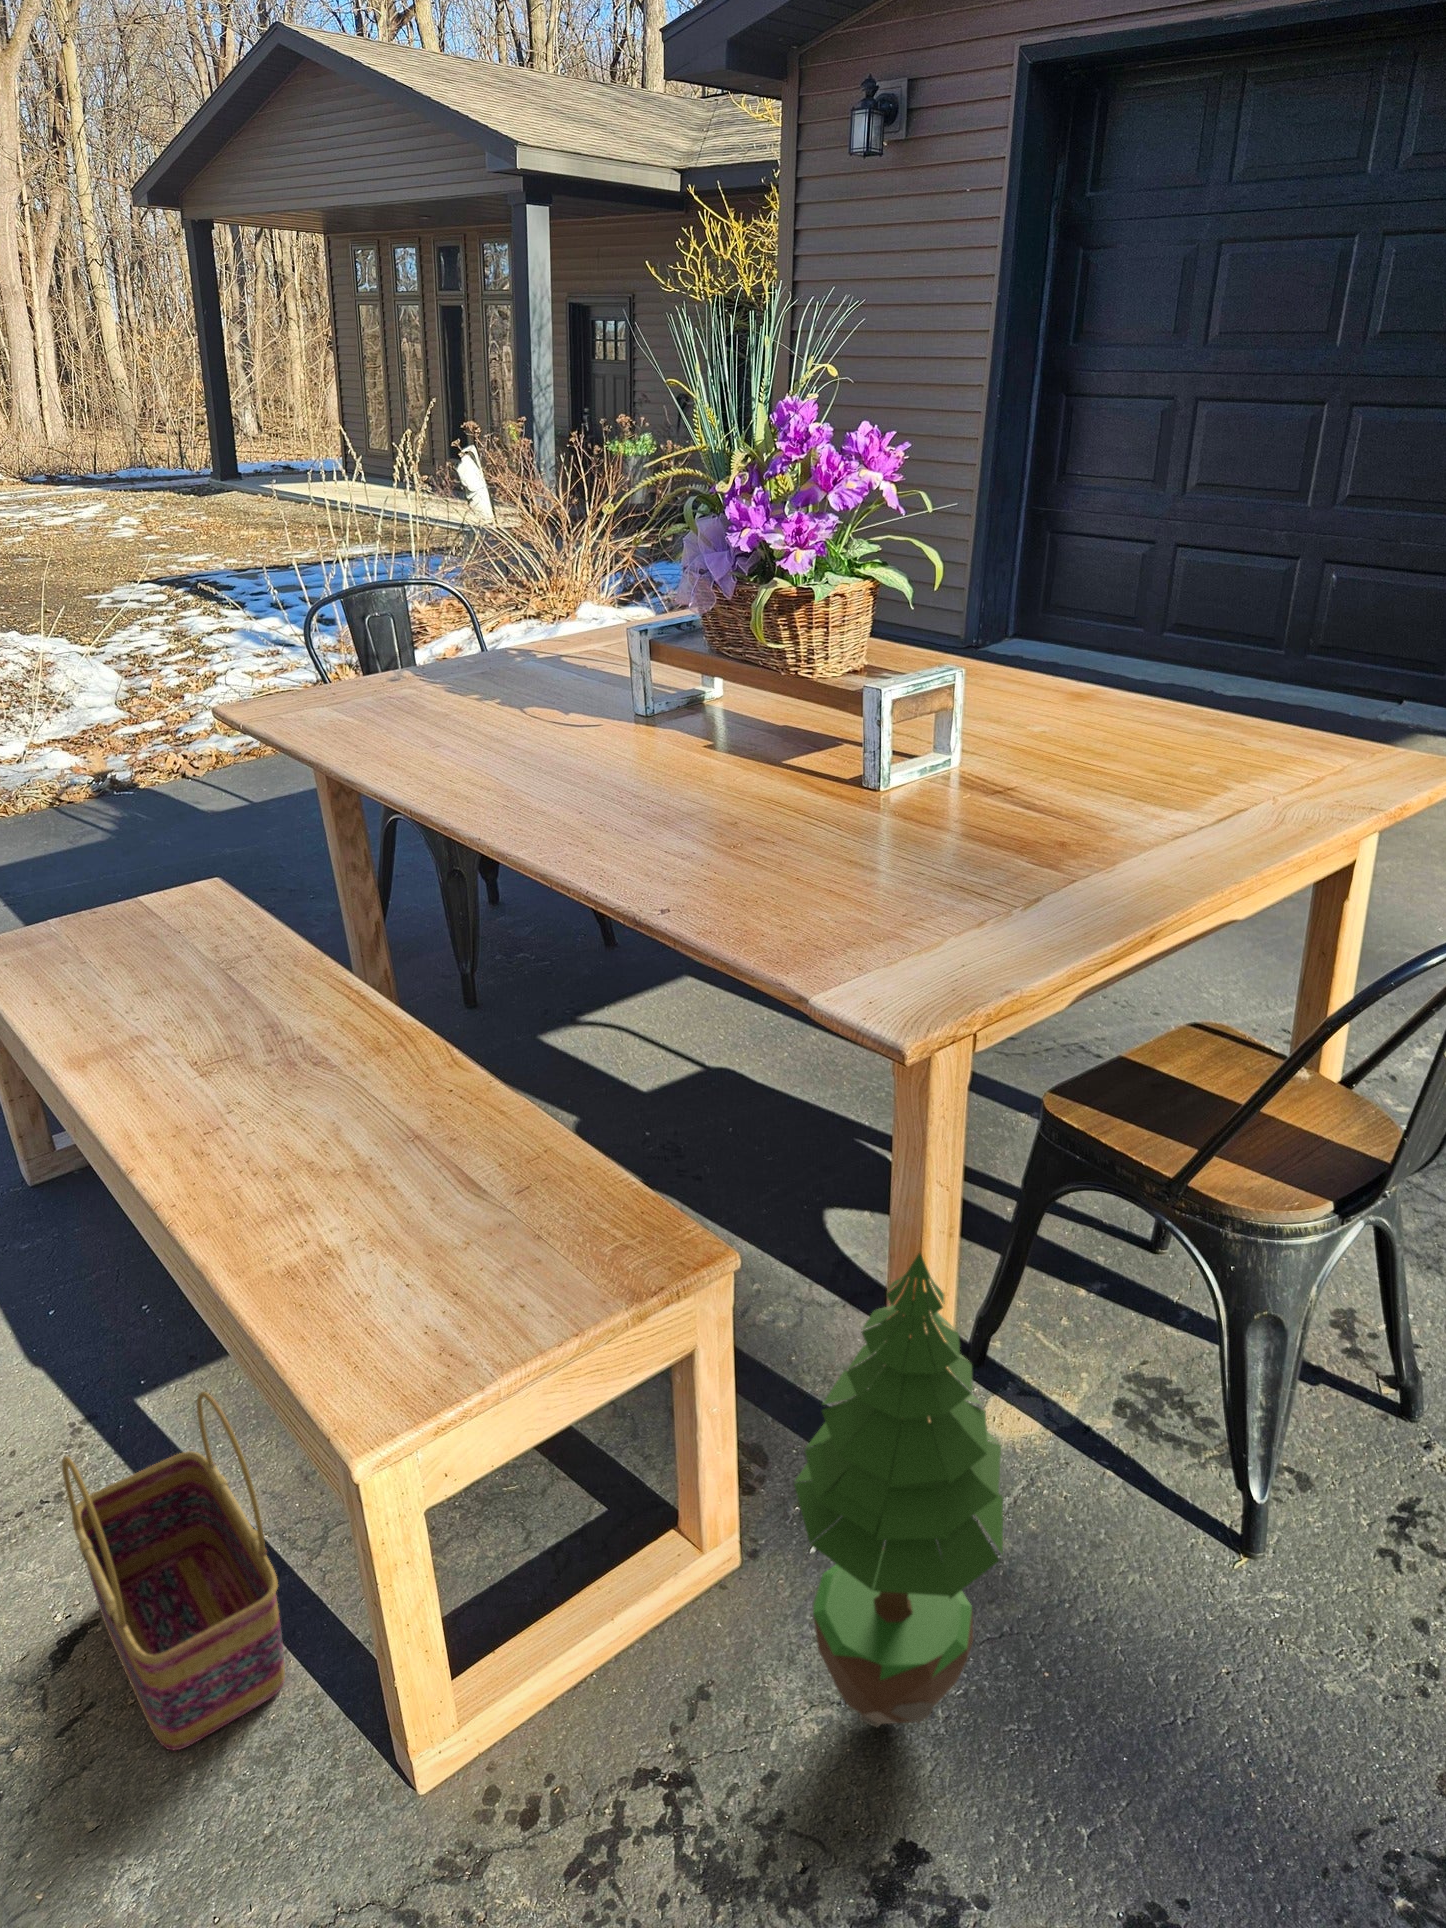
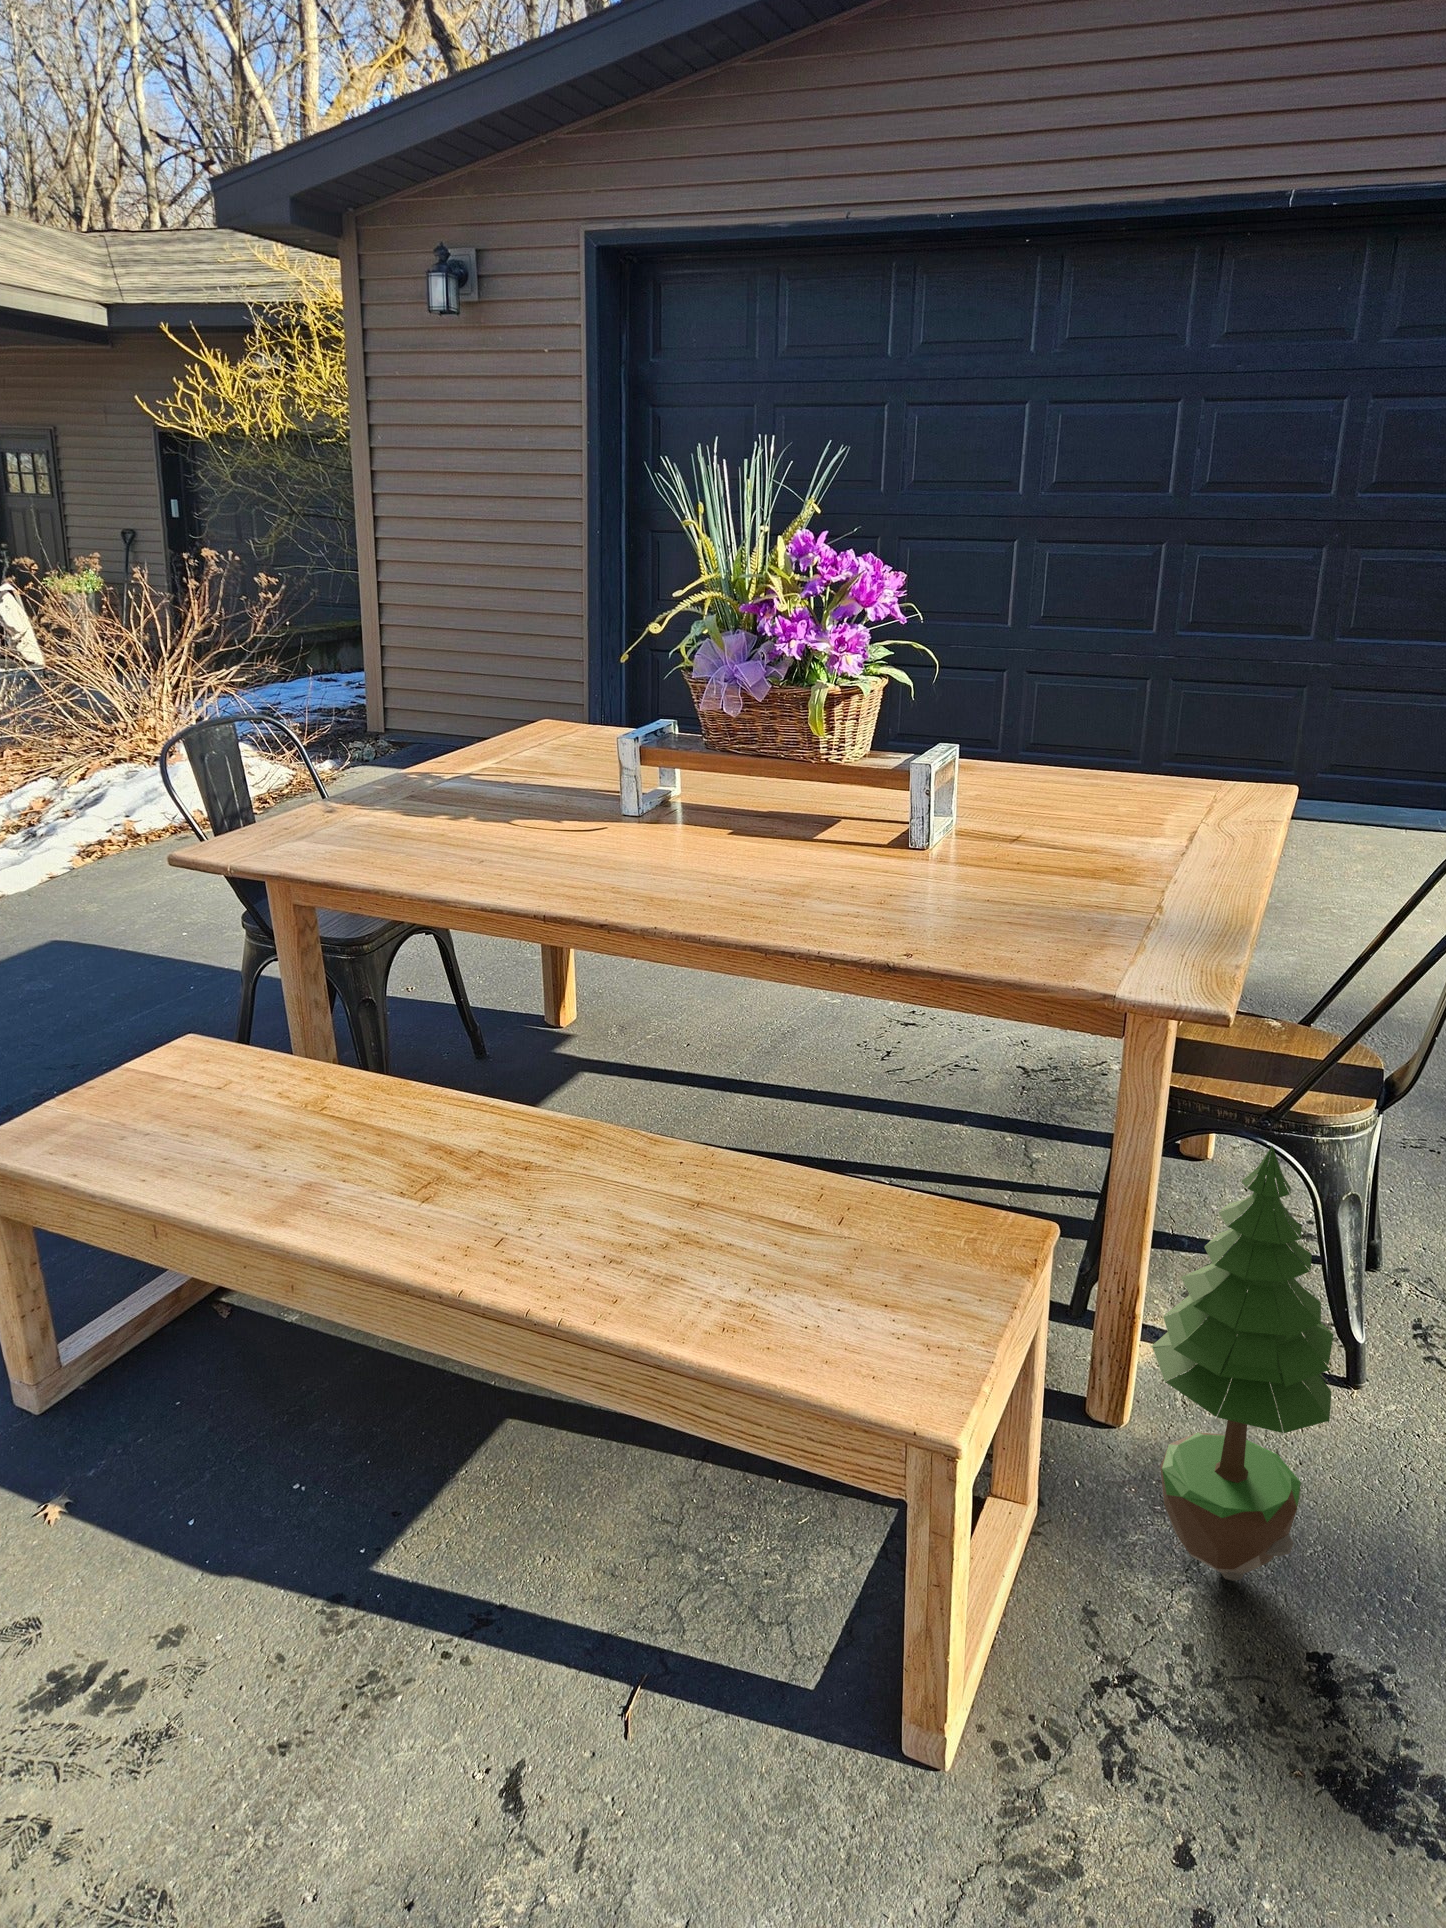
basket: present [62,1392,285,1750] -> none [498,1470,761,1834]

